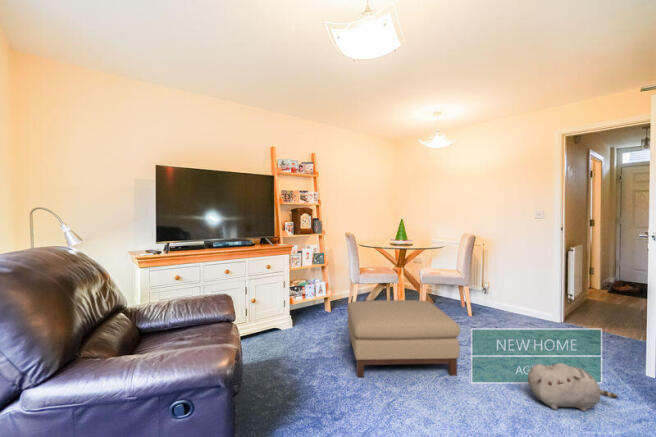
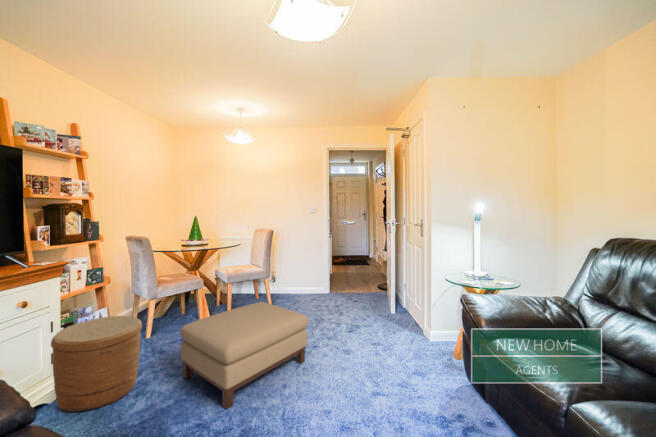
woven basket: none [280,285,328,342] -> present [51,316,142,412]
plush toy: present [528,363,618,411] -> none [353,323,393,357]

